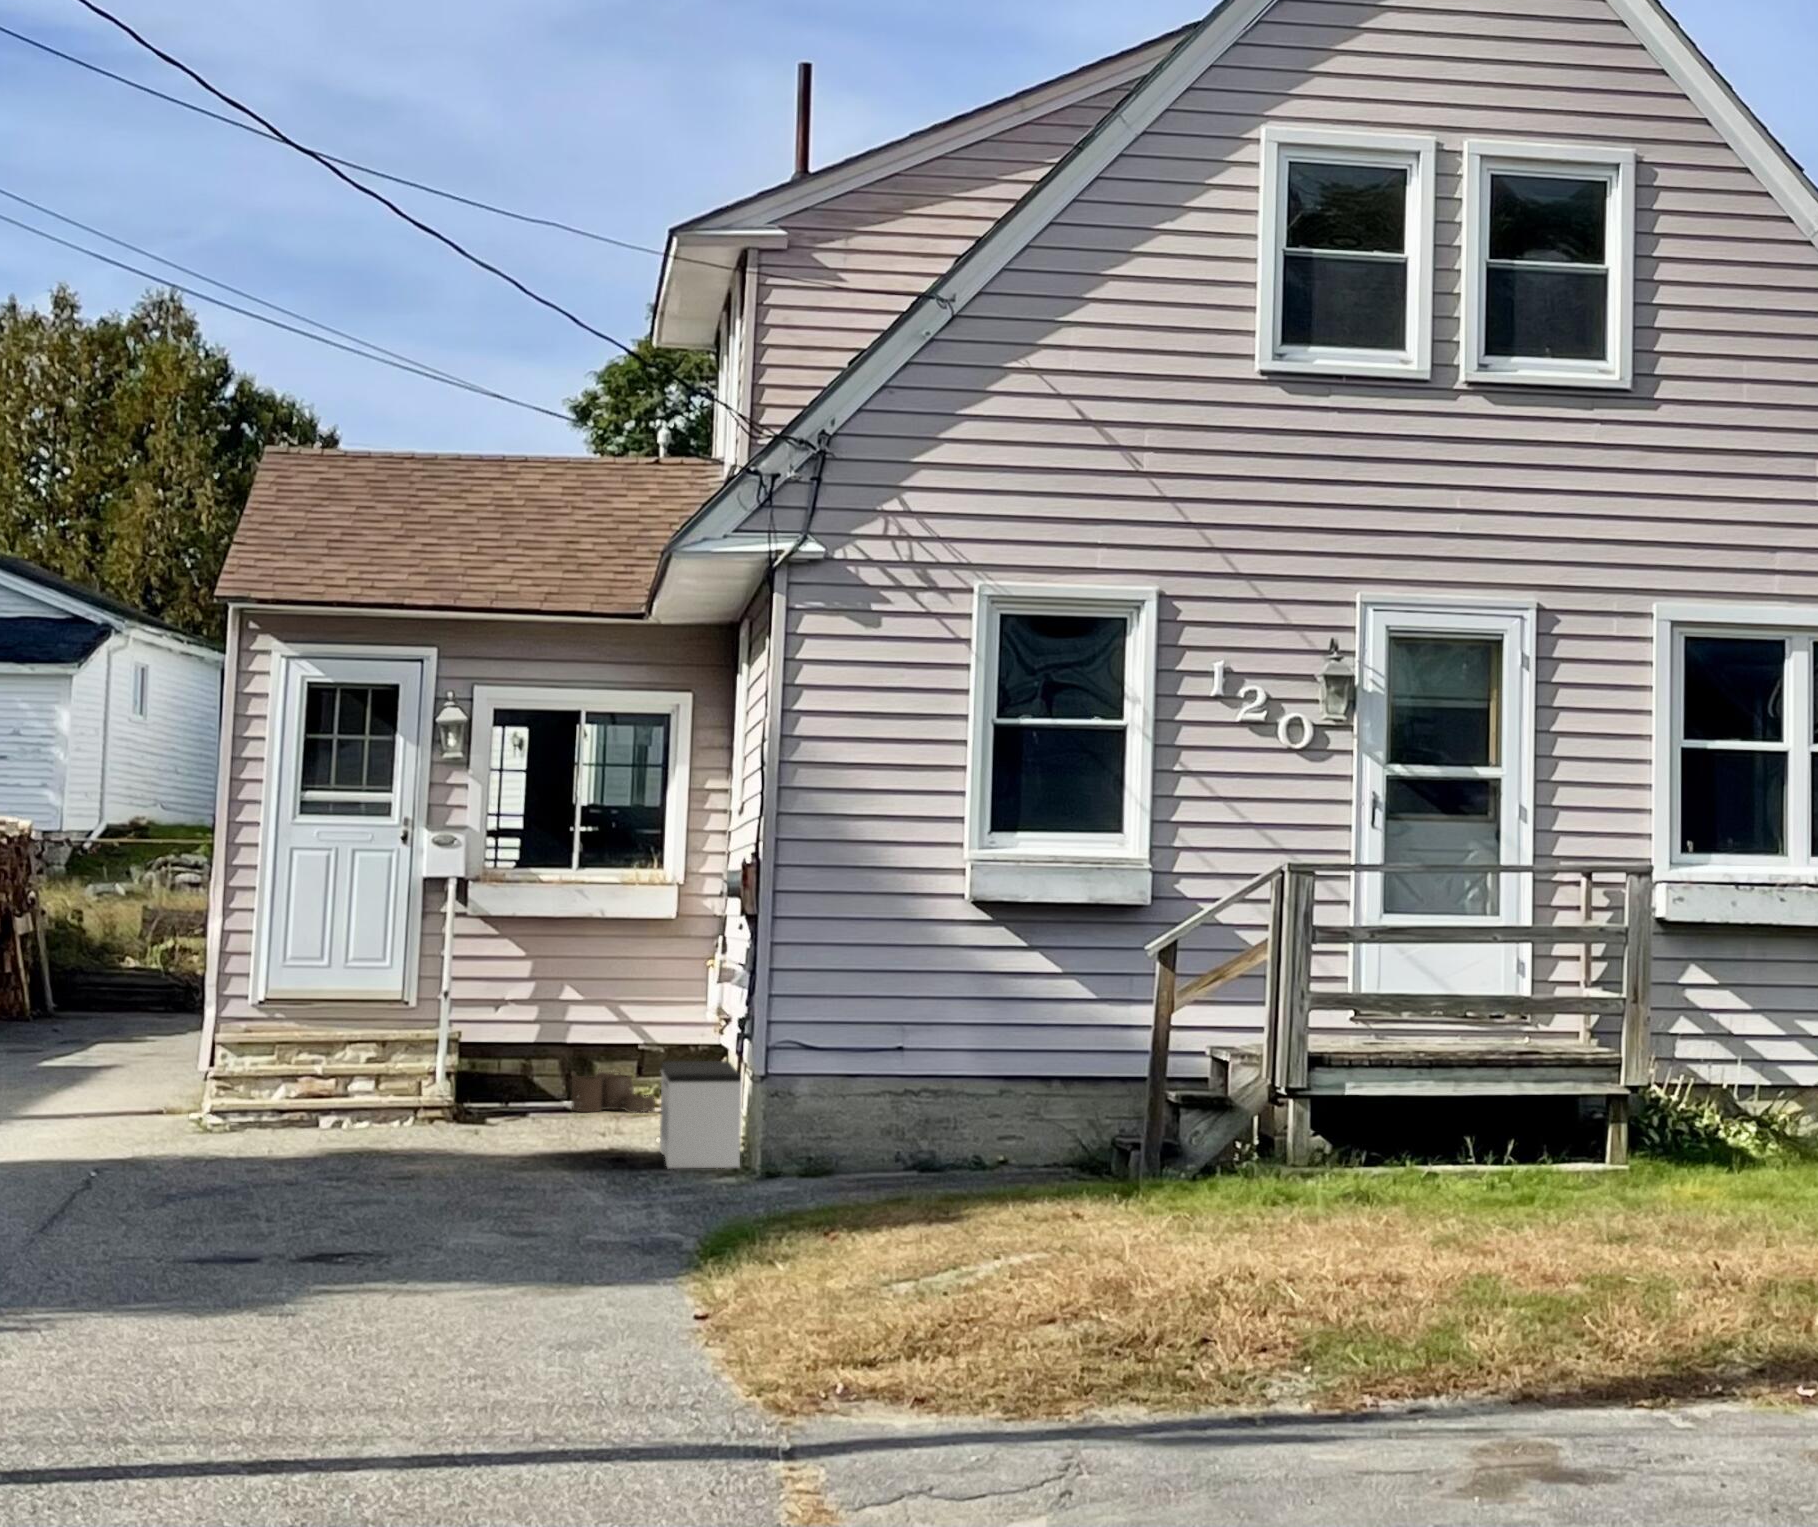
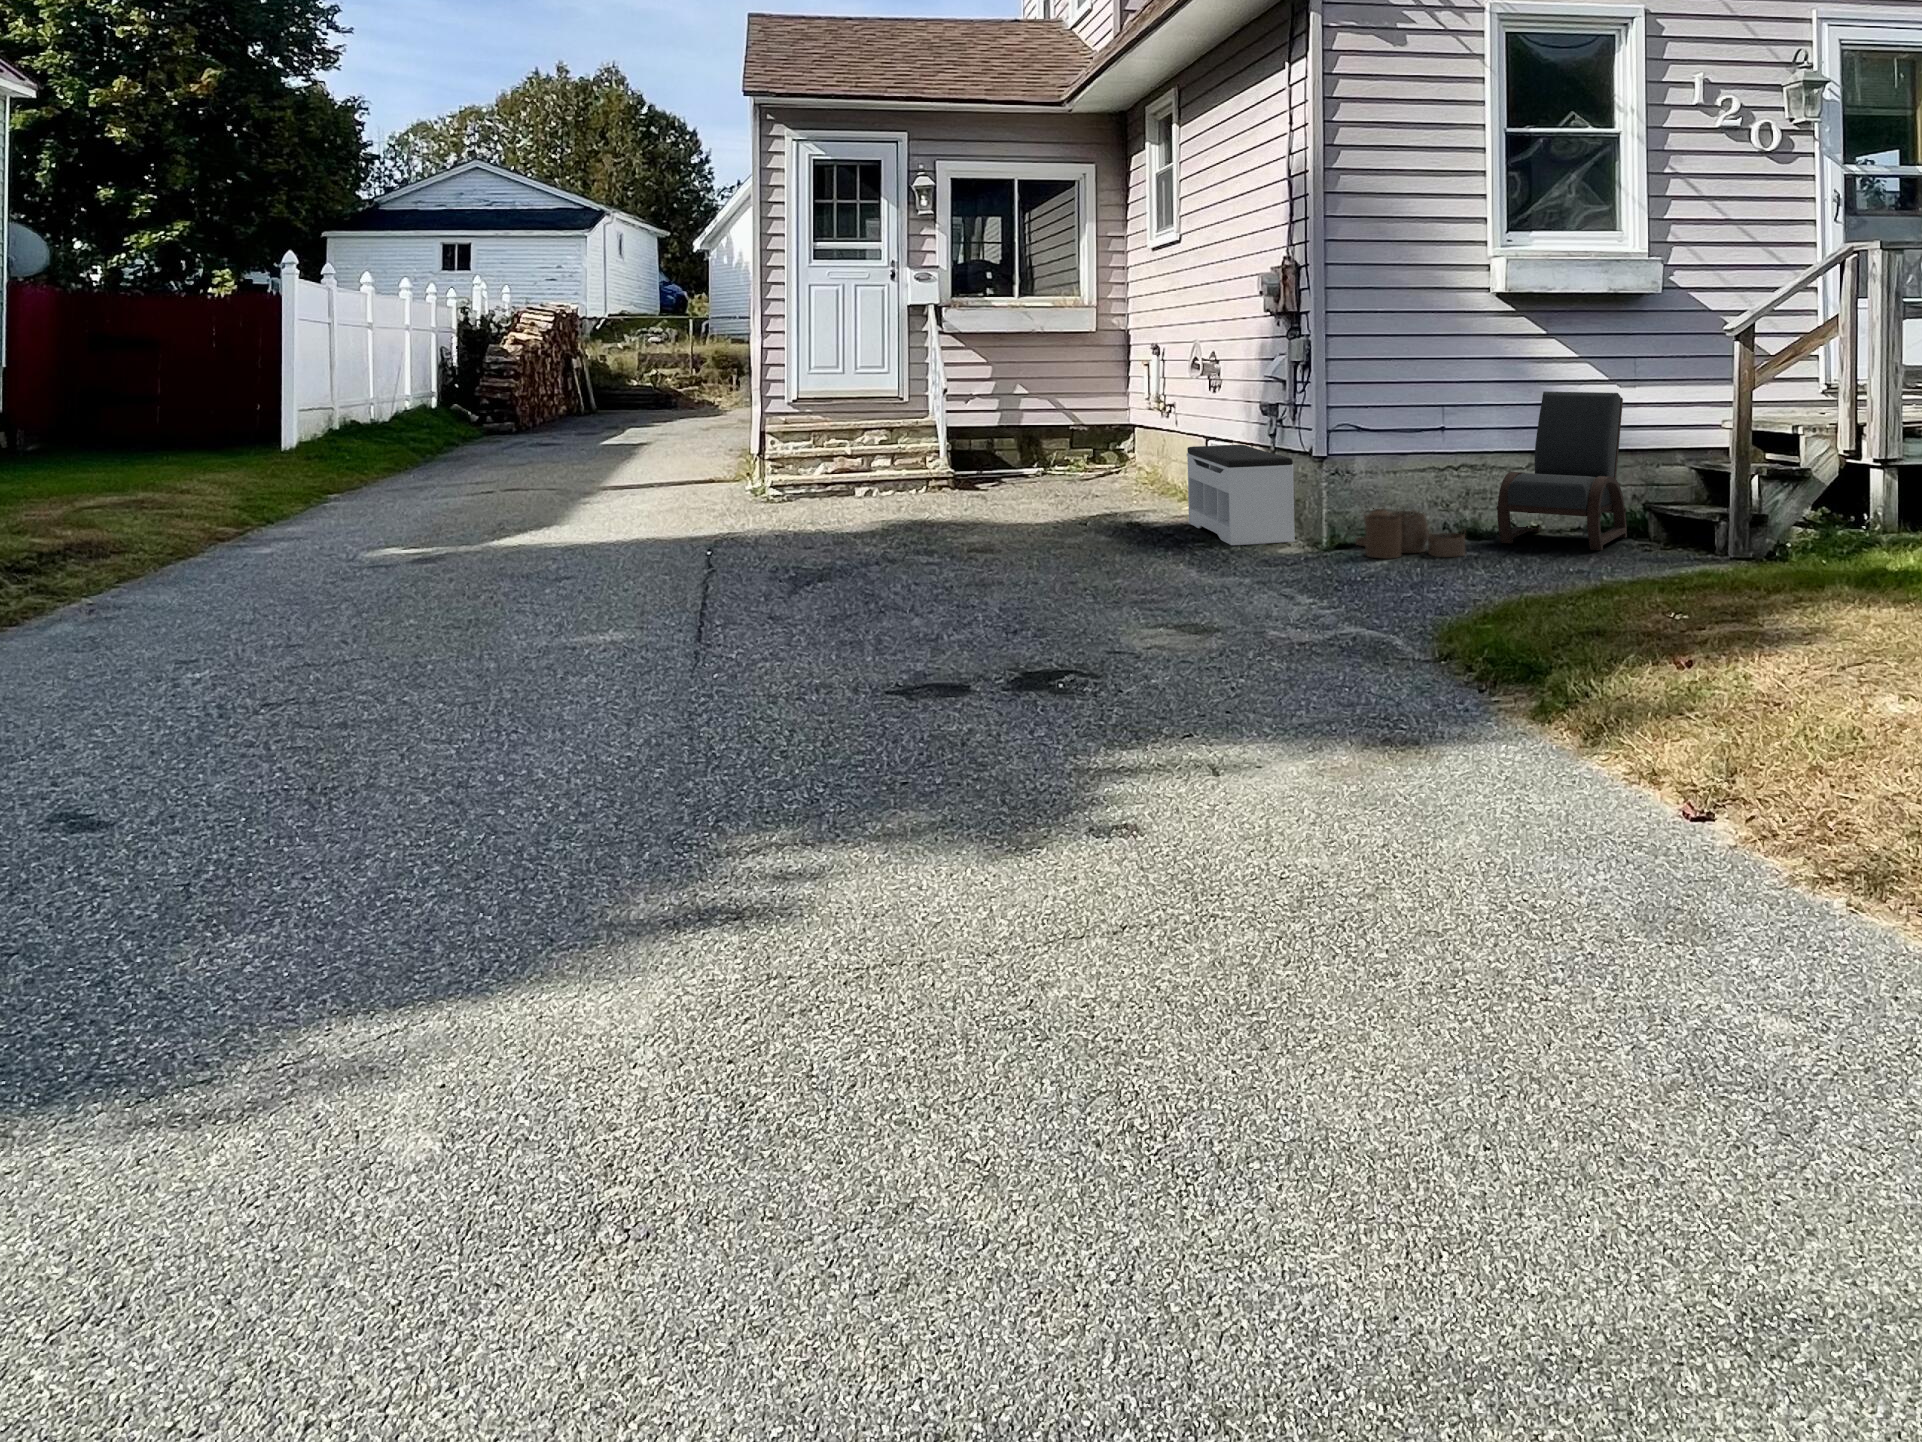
lounge chair: none [937,1010,1098,1180] -> present [1496,391,1627,550]
woven basket: present [572,1069,655,1113] -> present [1356,508,1465,559]

